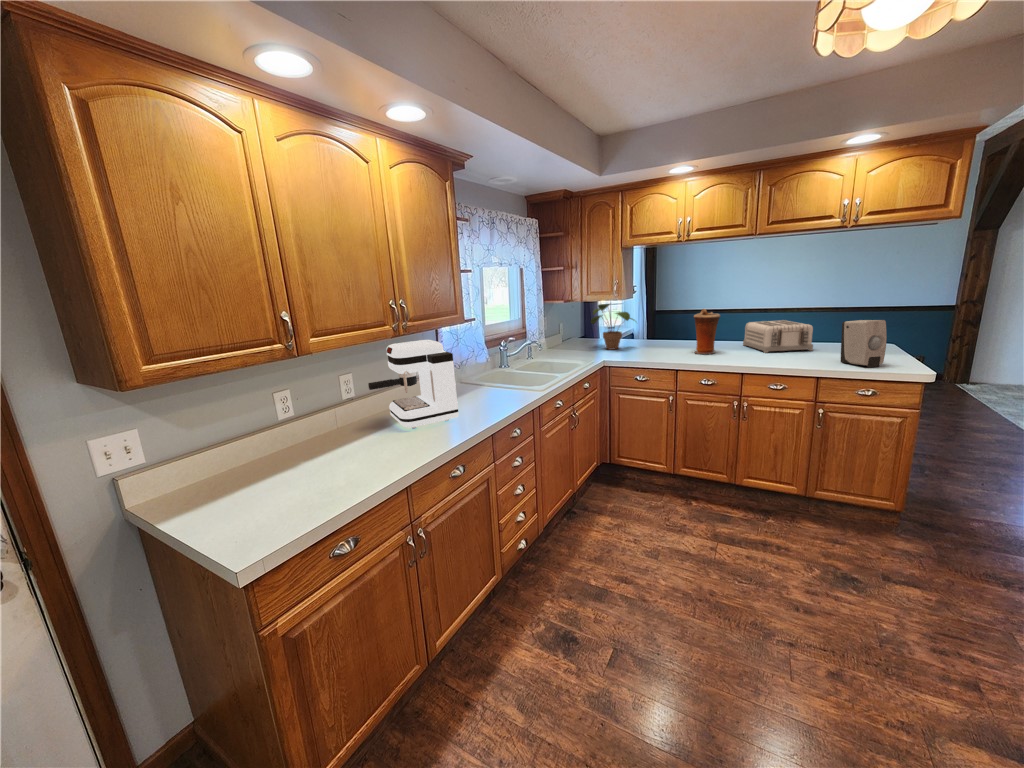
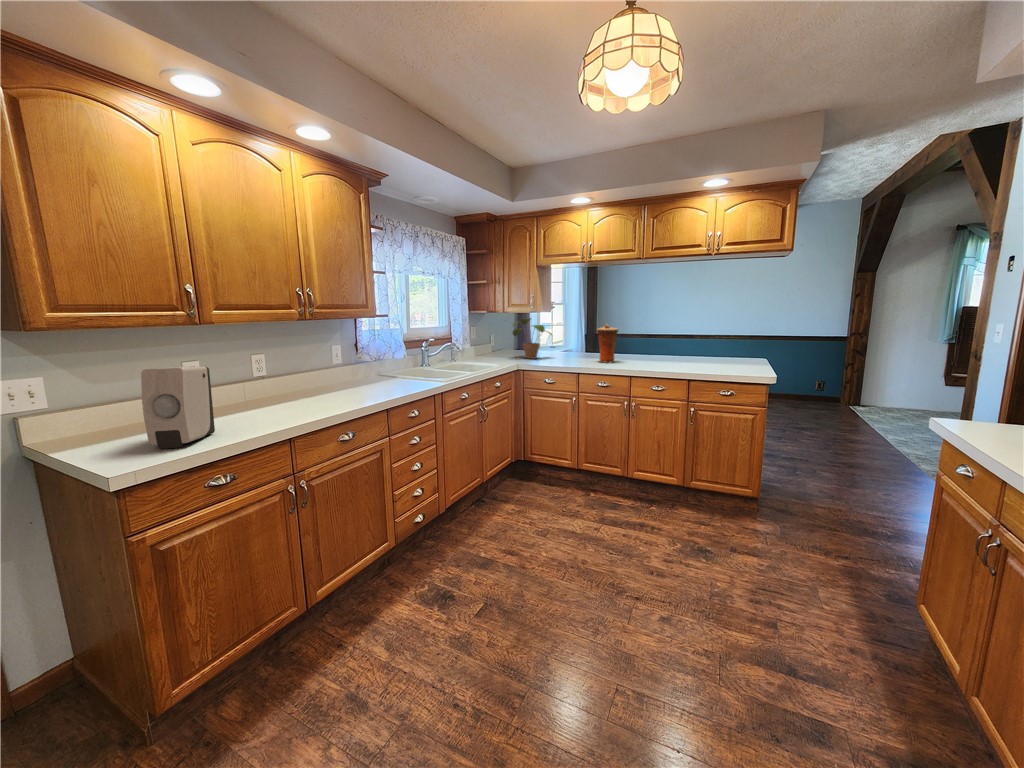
toaster: present [743,320,813,353] -> none [643,337,696,363]
soap dispenser: present [840,320,887,367] -> present [141,366,215,449]
coffee maker: present [368,340,459,428] -> none [277,329,358,402]

